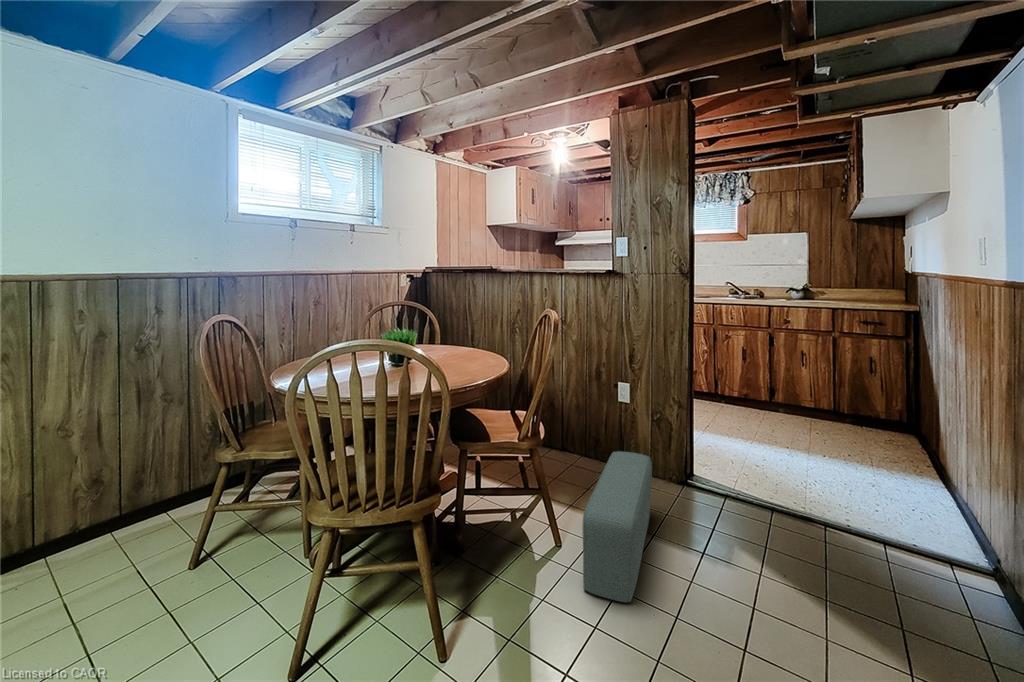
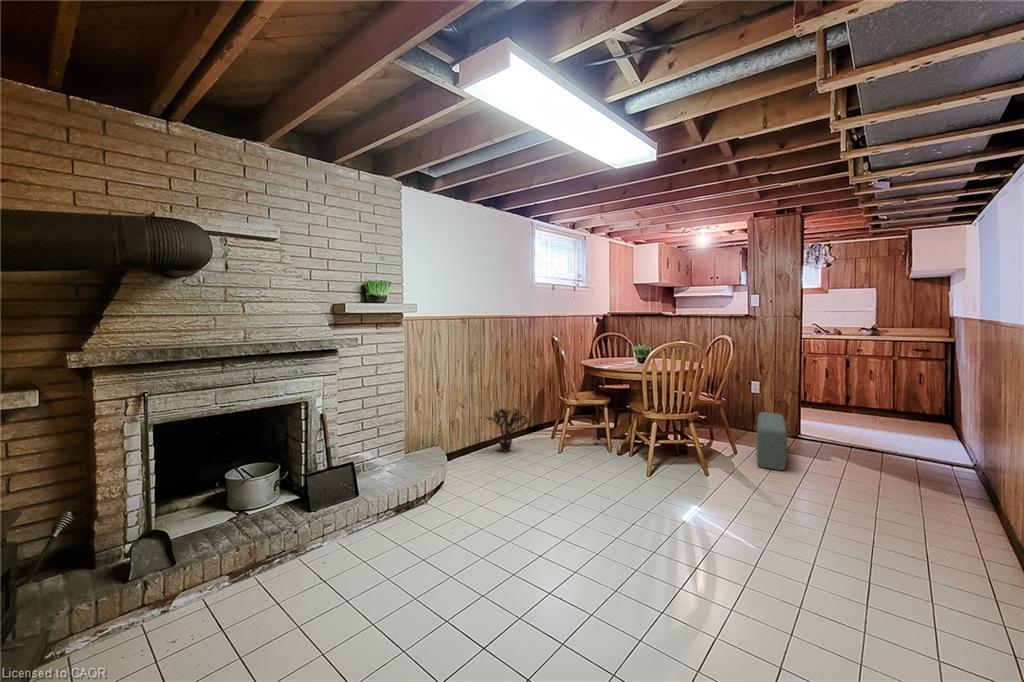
potted plant: none [33,463,156,563] -> present [487,408,531,452]

